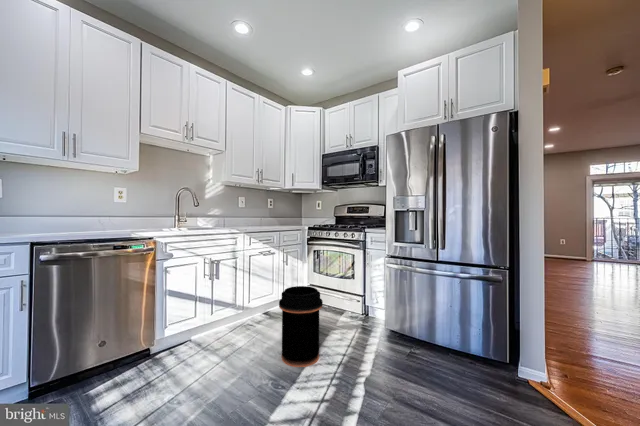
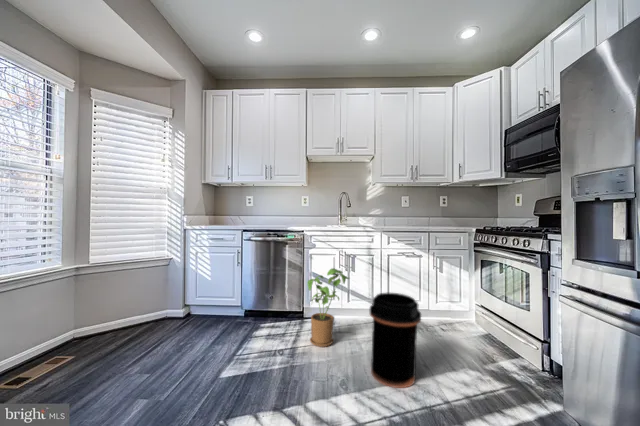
house plant: none [191,277,240,368] -> present [308,268,349,347]

